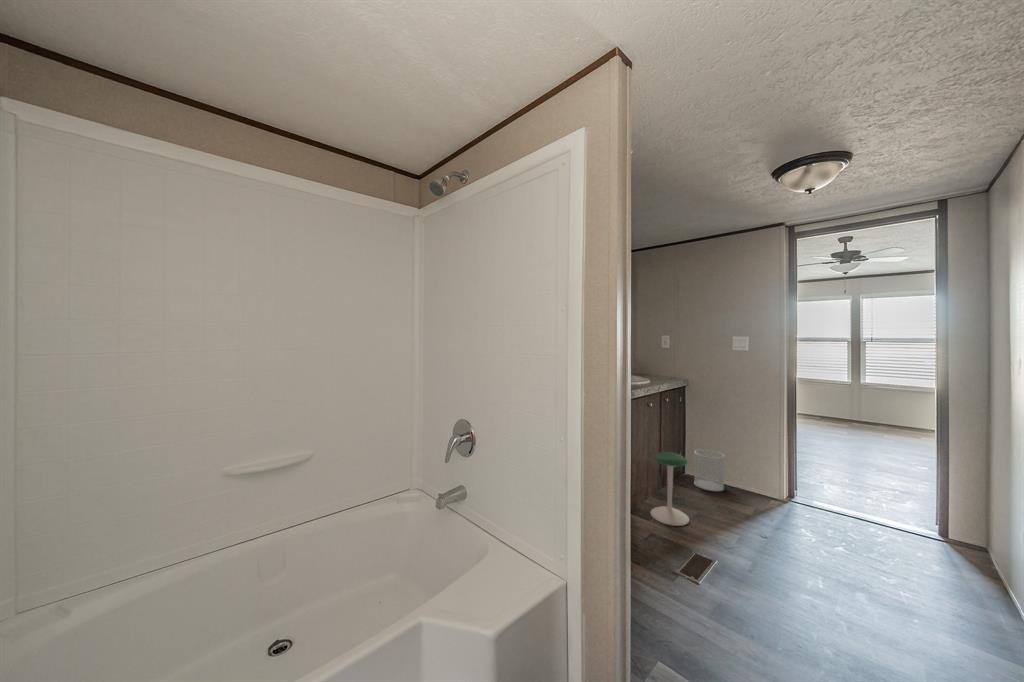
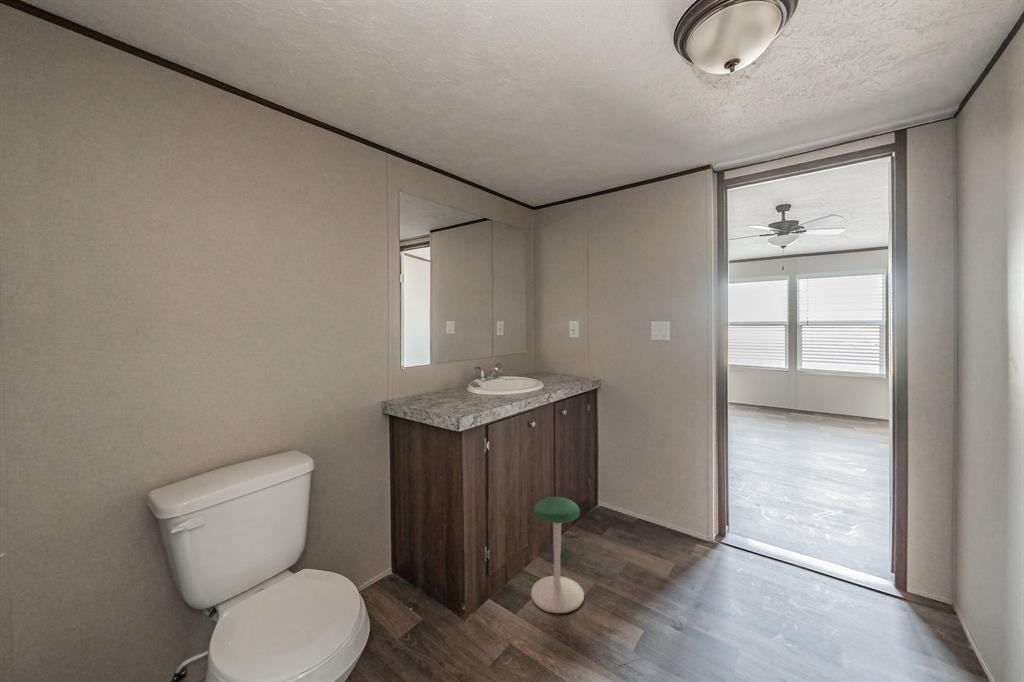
wastebasket: present [694,449,725,491] -> none [604,477,641,536]

